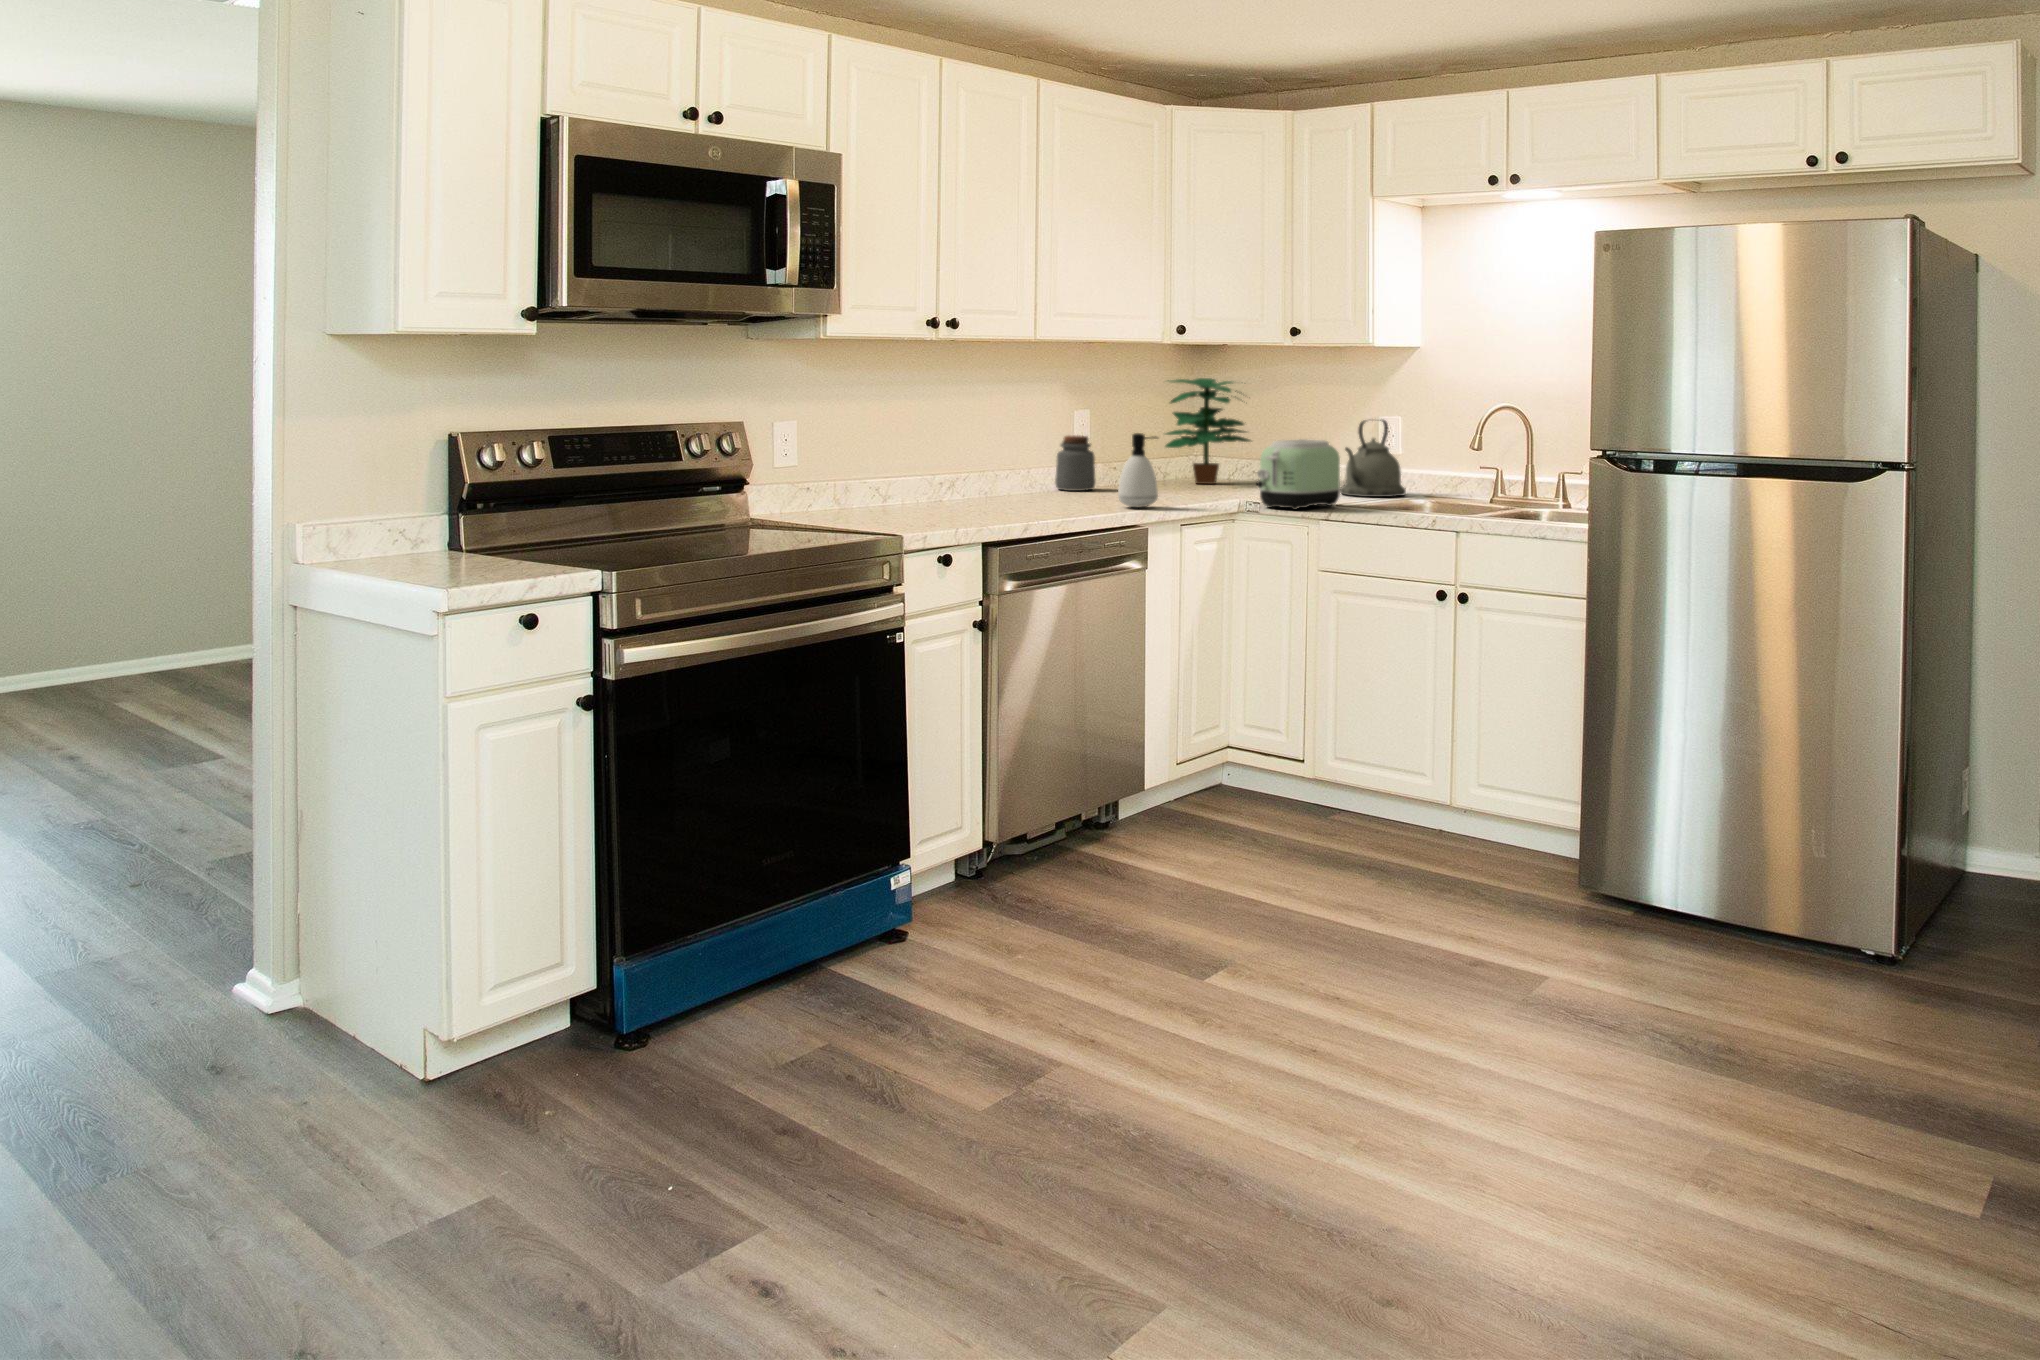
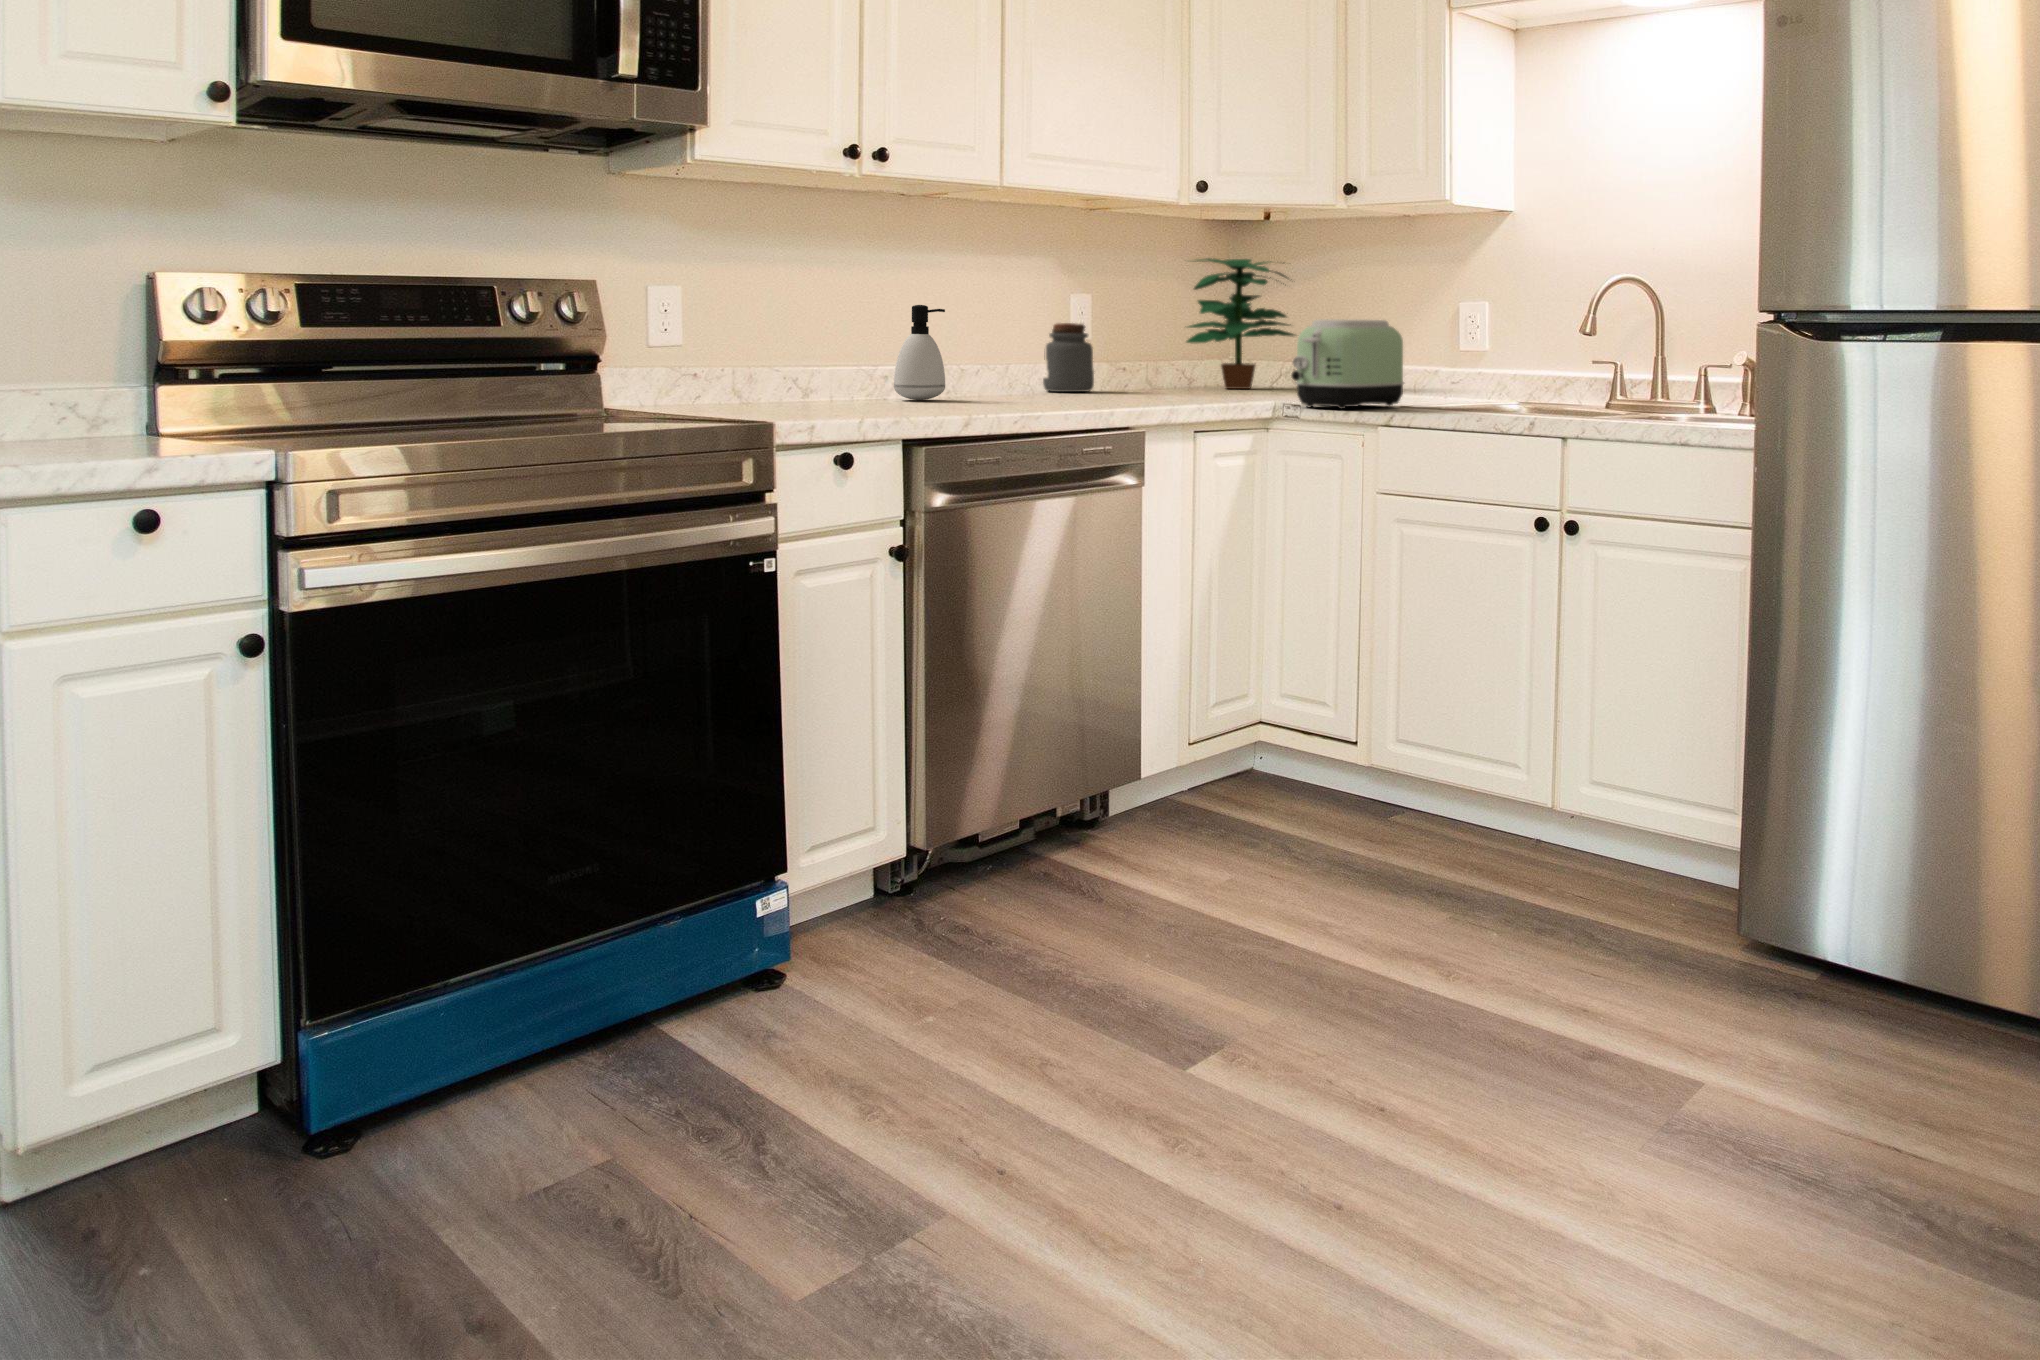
kettle: present [1340,420,1406,497] -> none [1407,302,1493,400]
soap dispenser: present [1118,433,1158,508] -> present [894,305,945,400]

